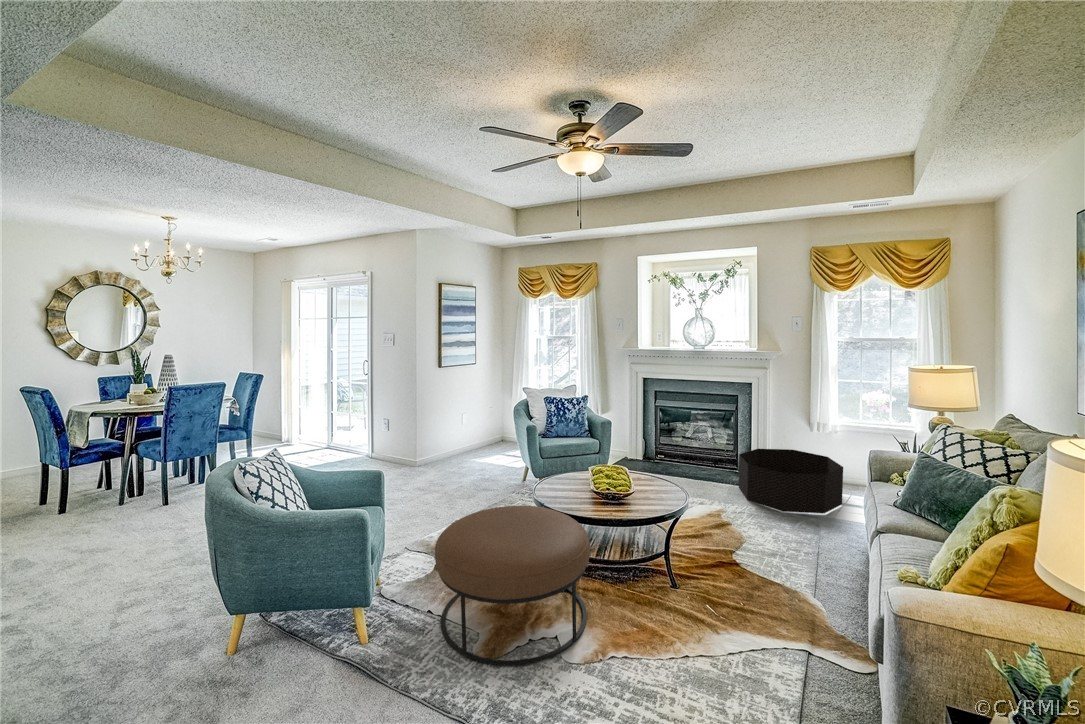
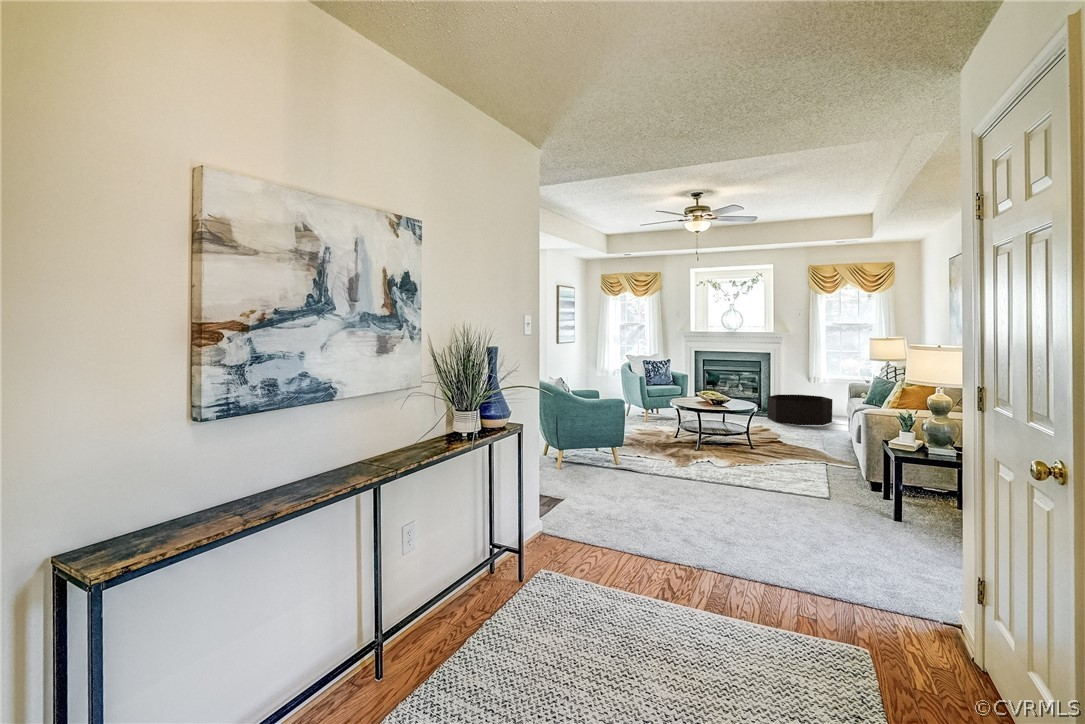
ottoman: present [435,506,590,666] -> none [643,405,725,464]

